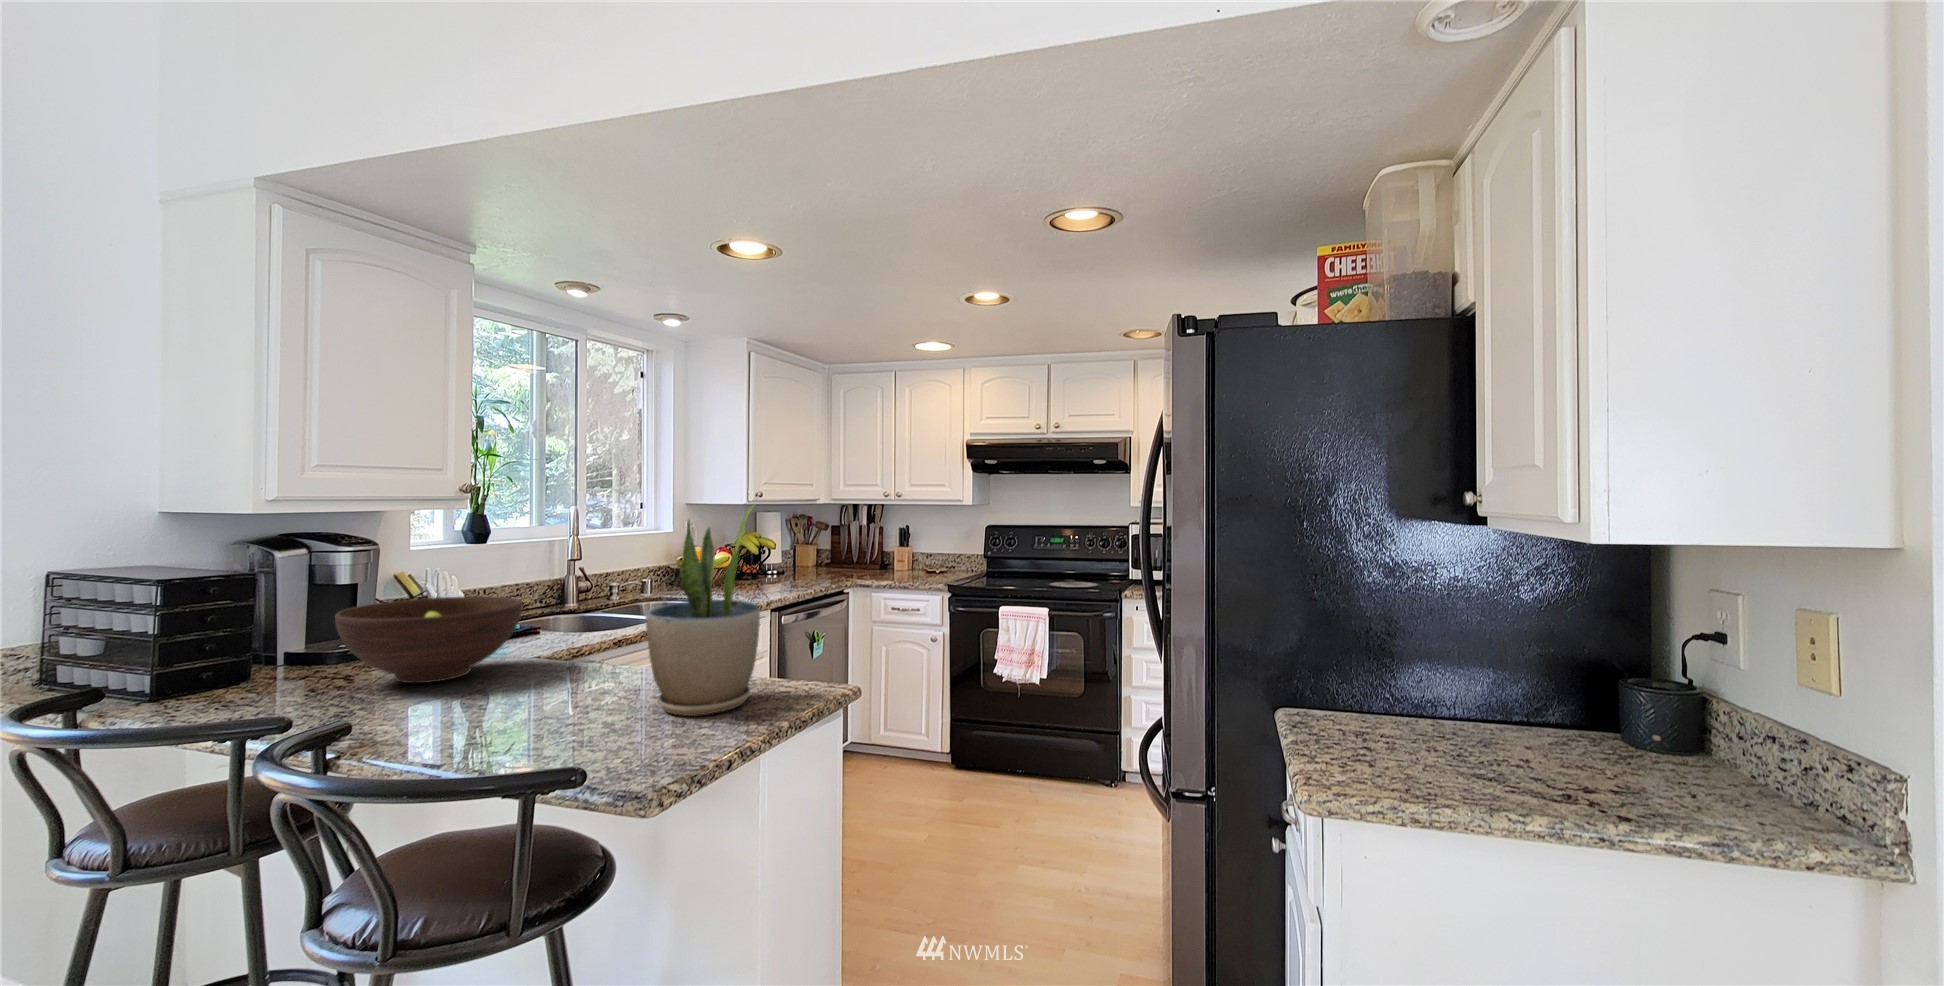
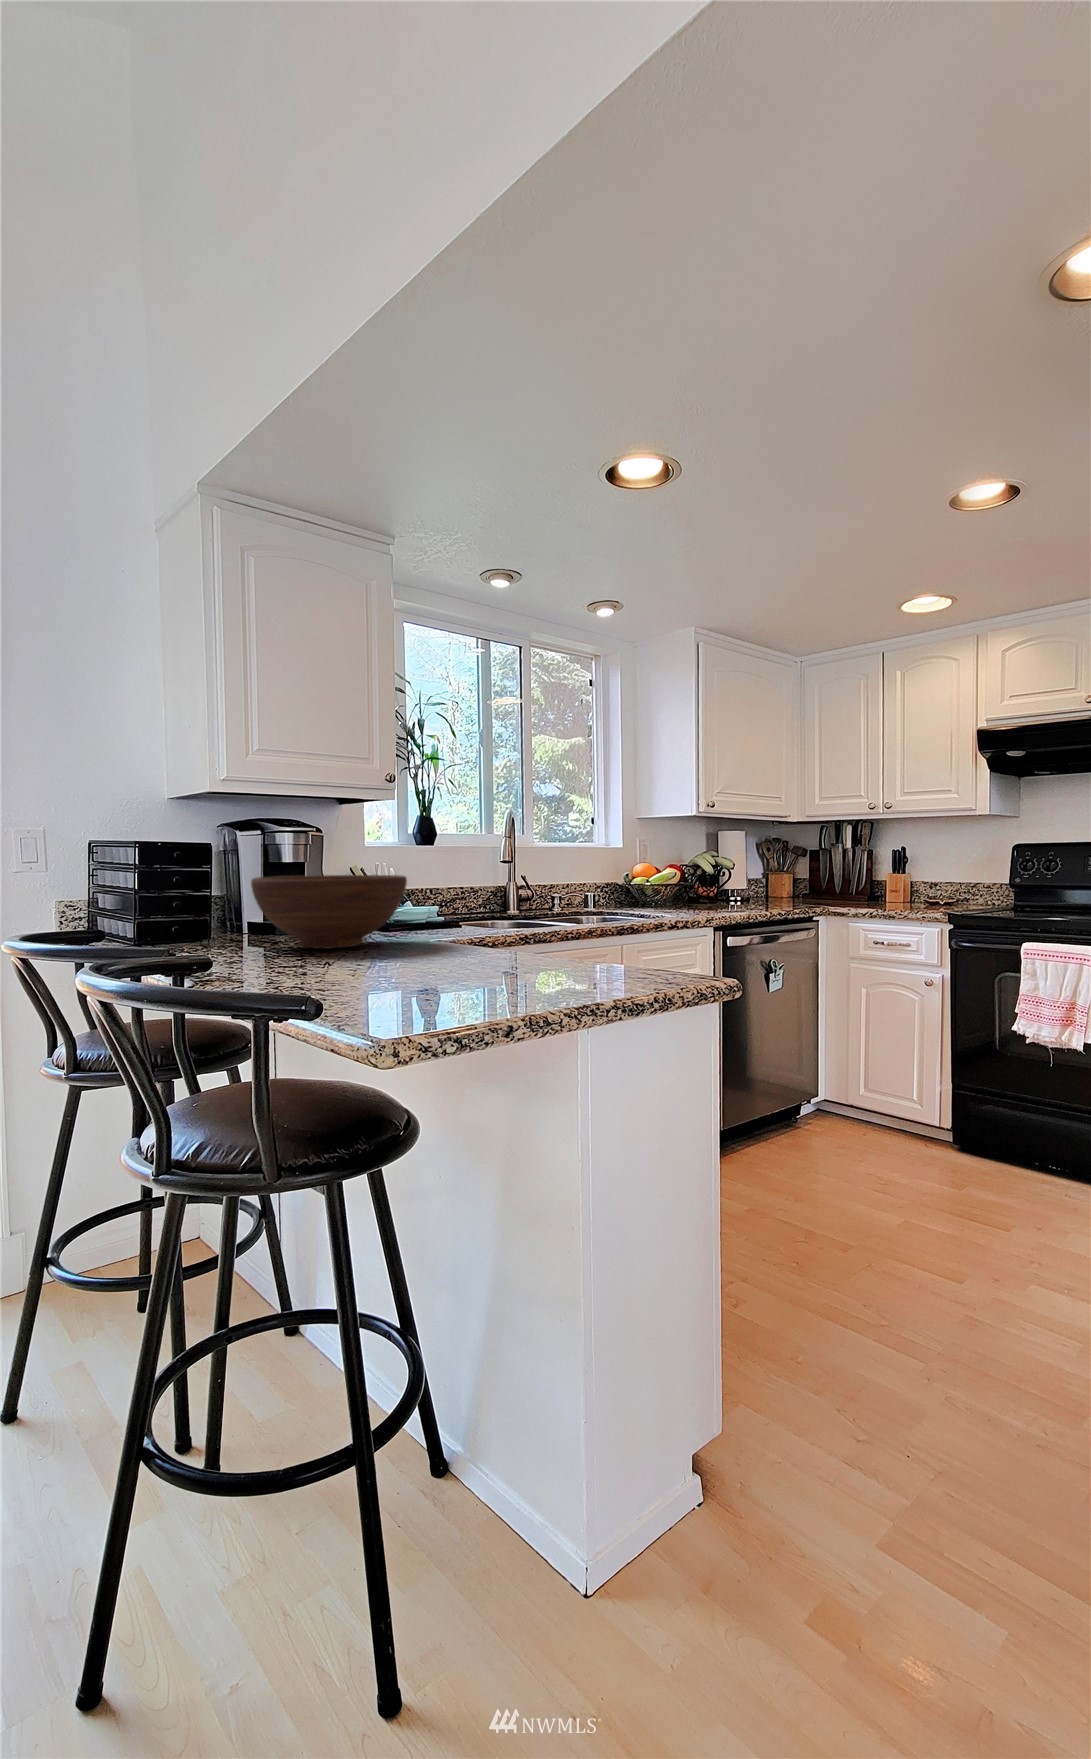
potted plant: present [646,505,760,716] -> none [456,728,587,989]

